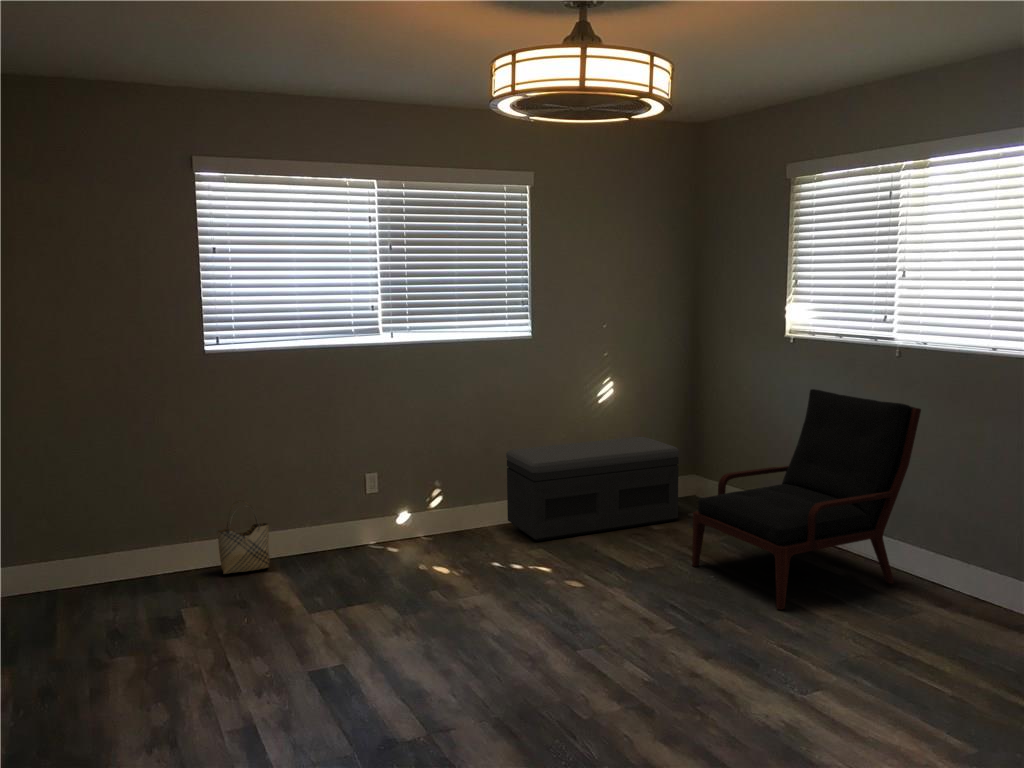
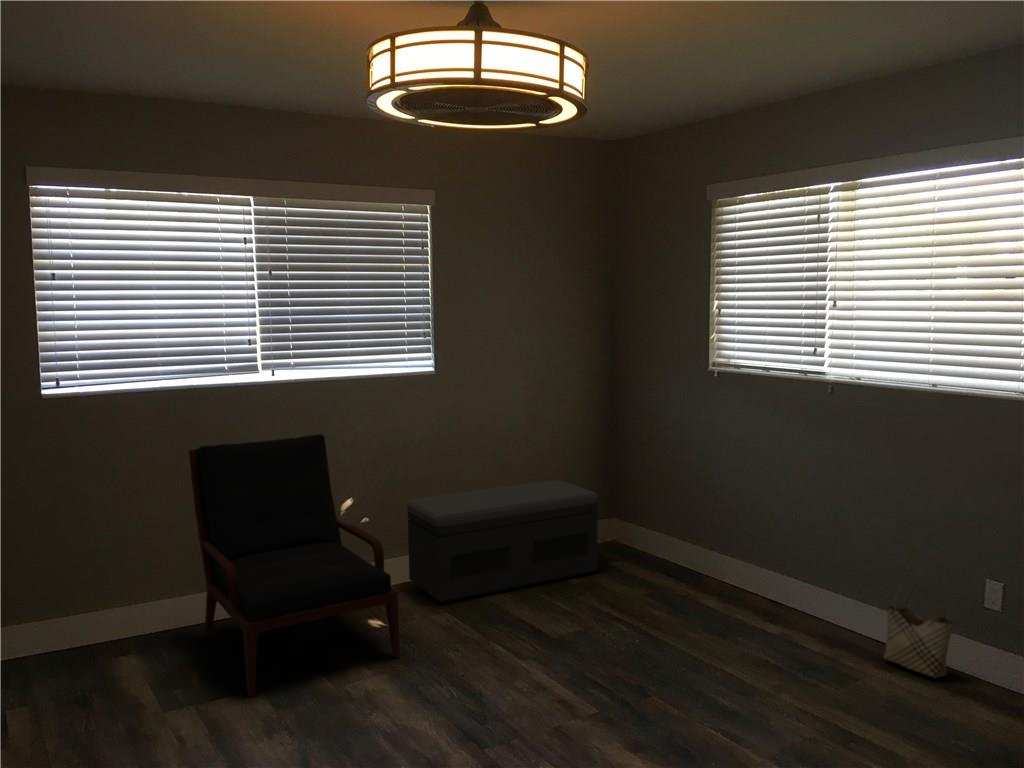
armchair: present [692,389,921,610] -> present [189,434,400,696]
woven basket: present [217,500,270,574] -> present [884,581,954,678]

